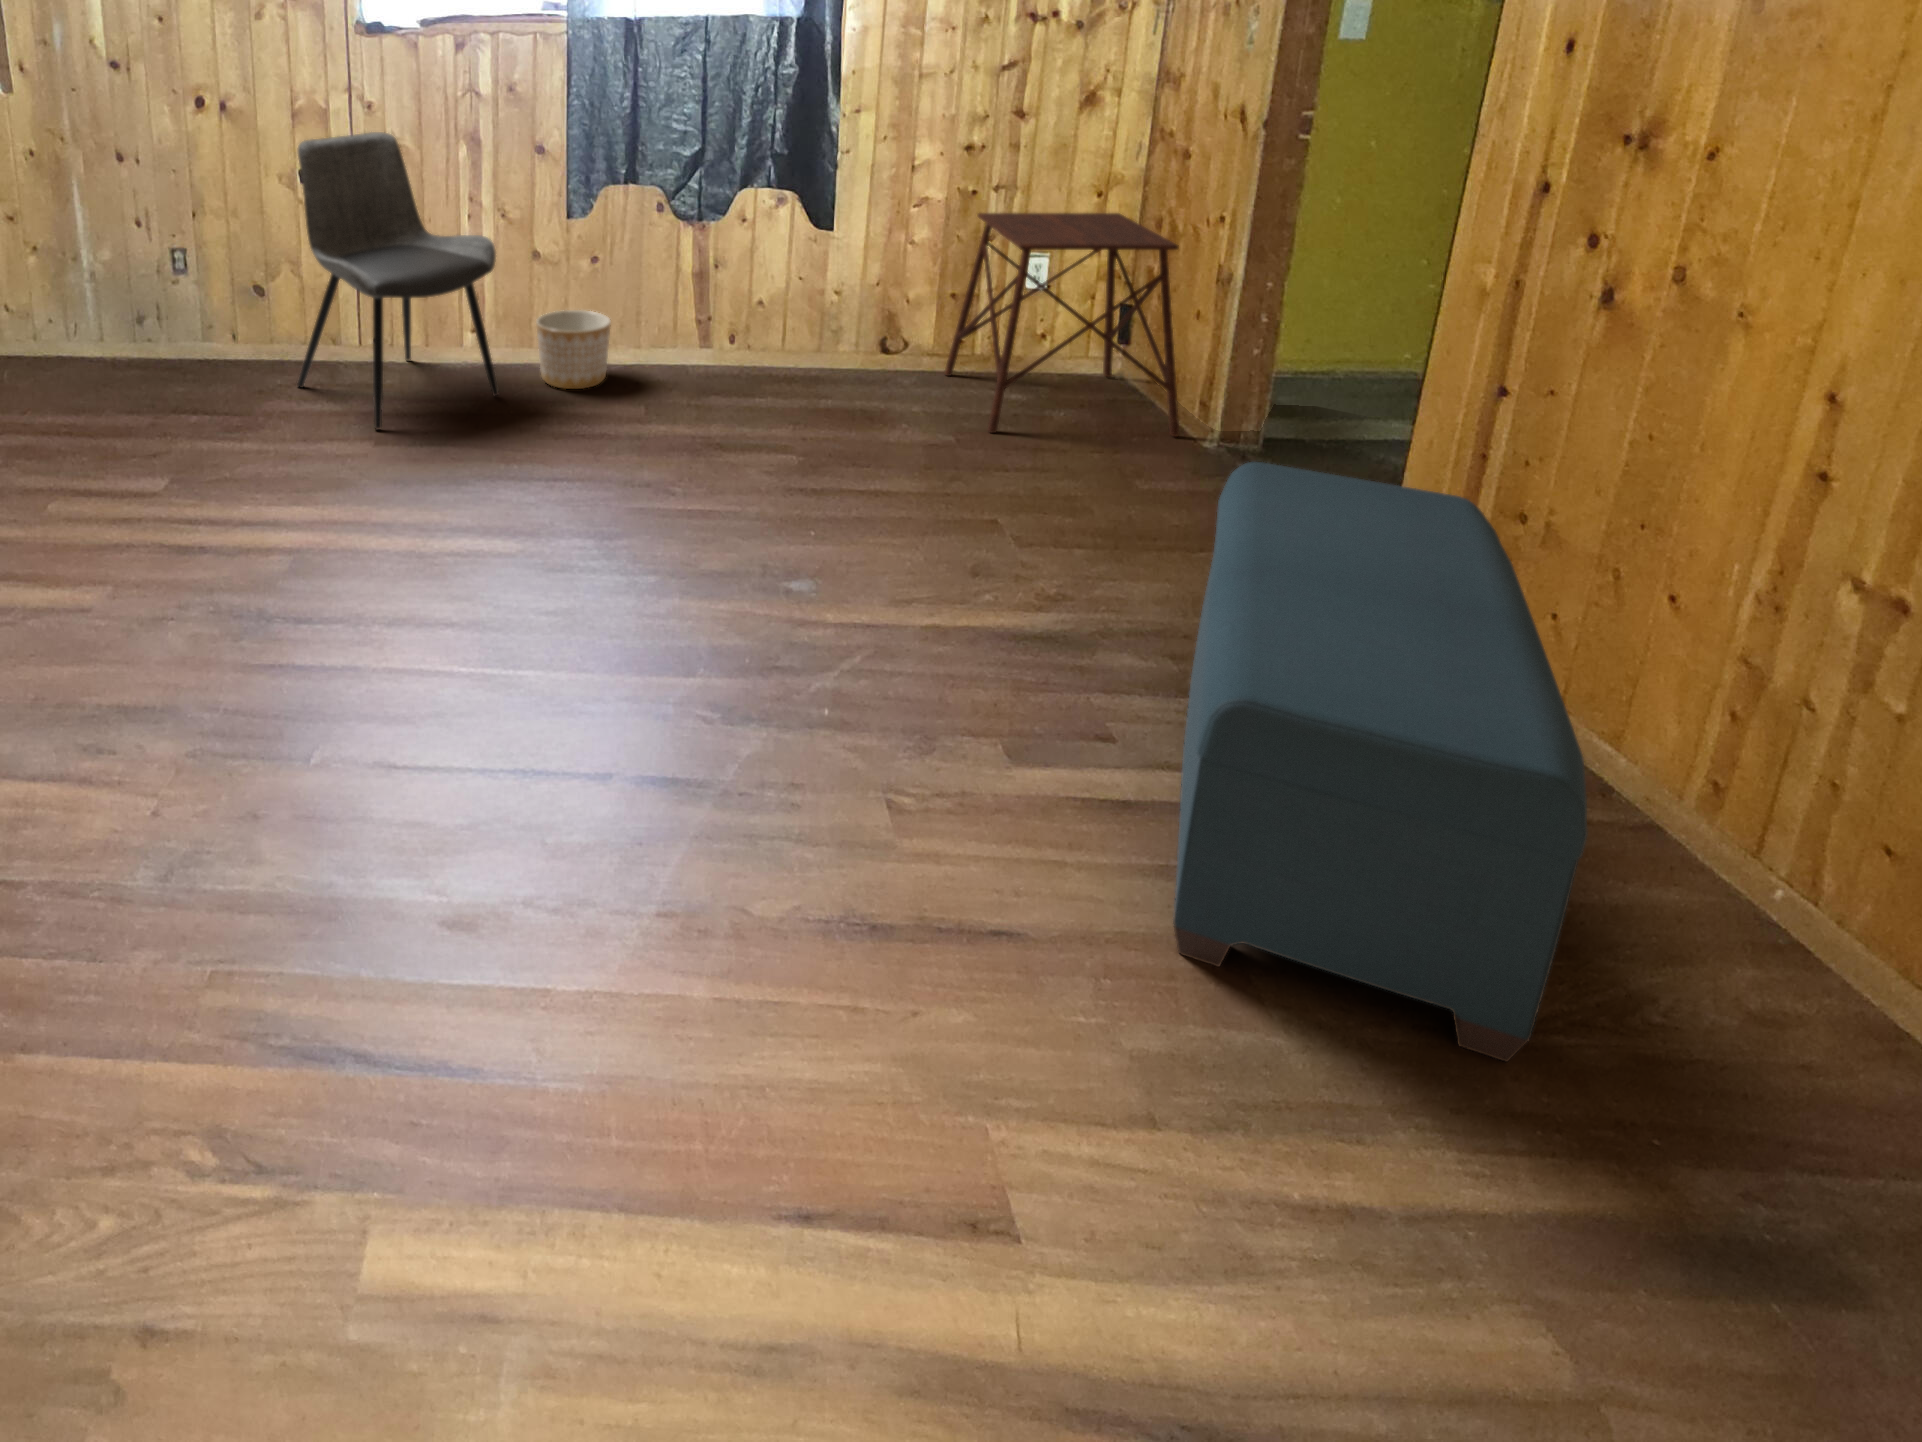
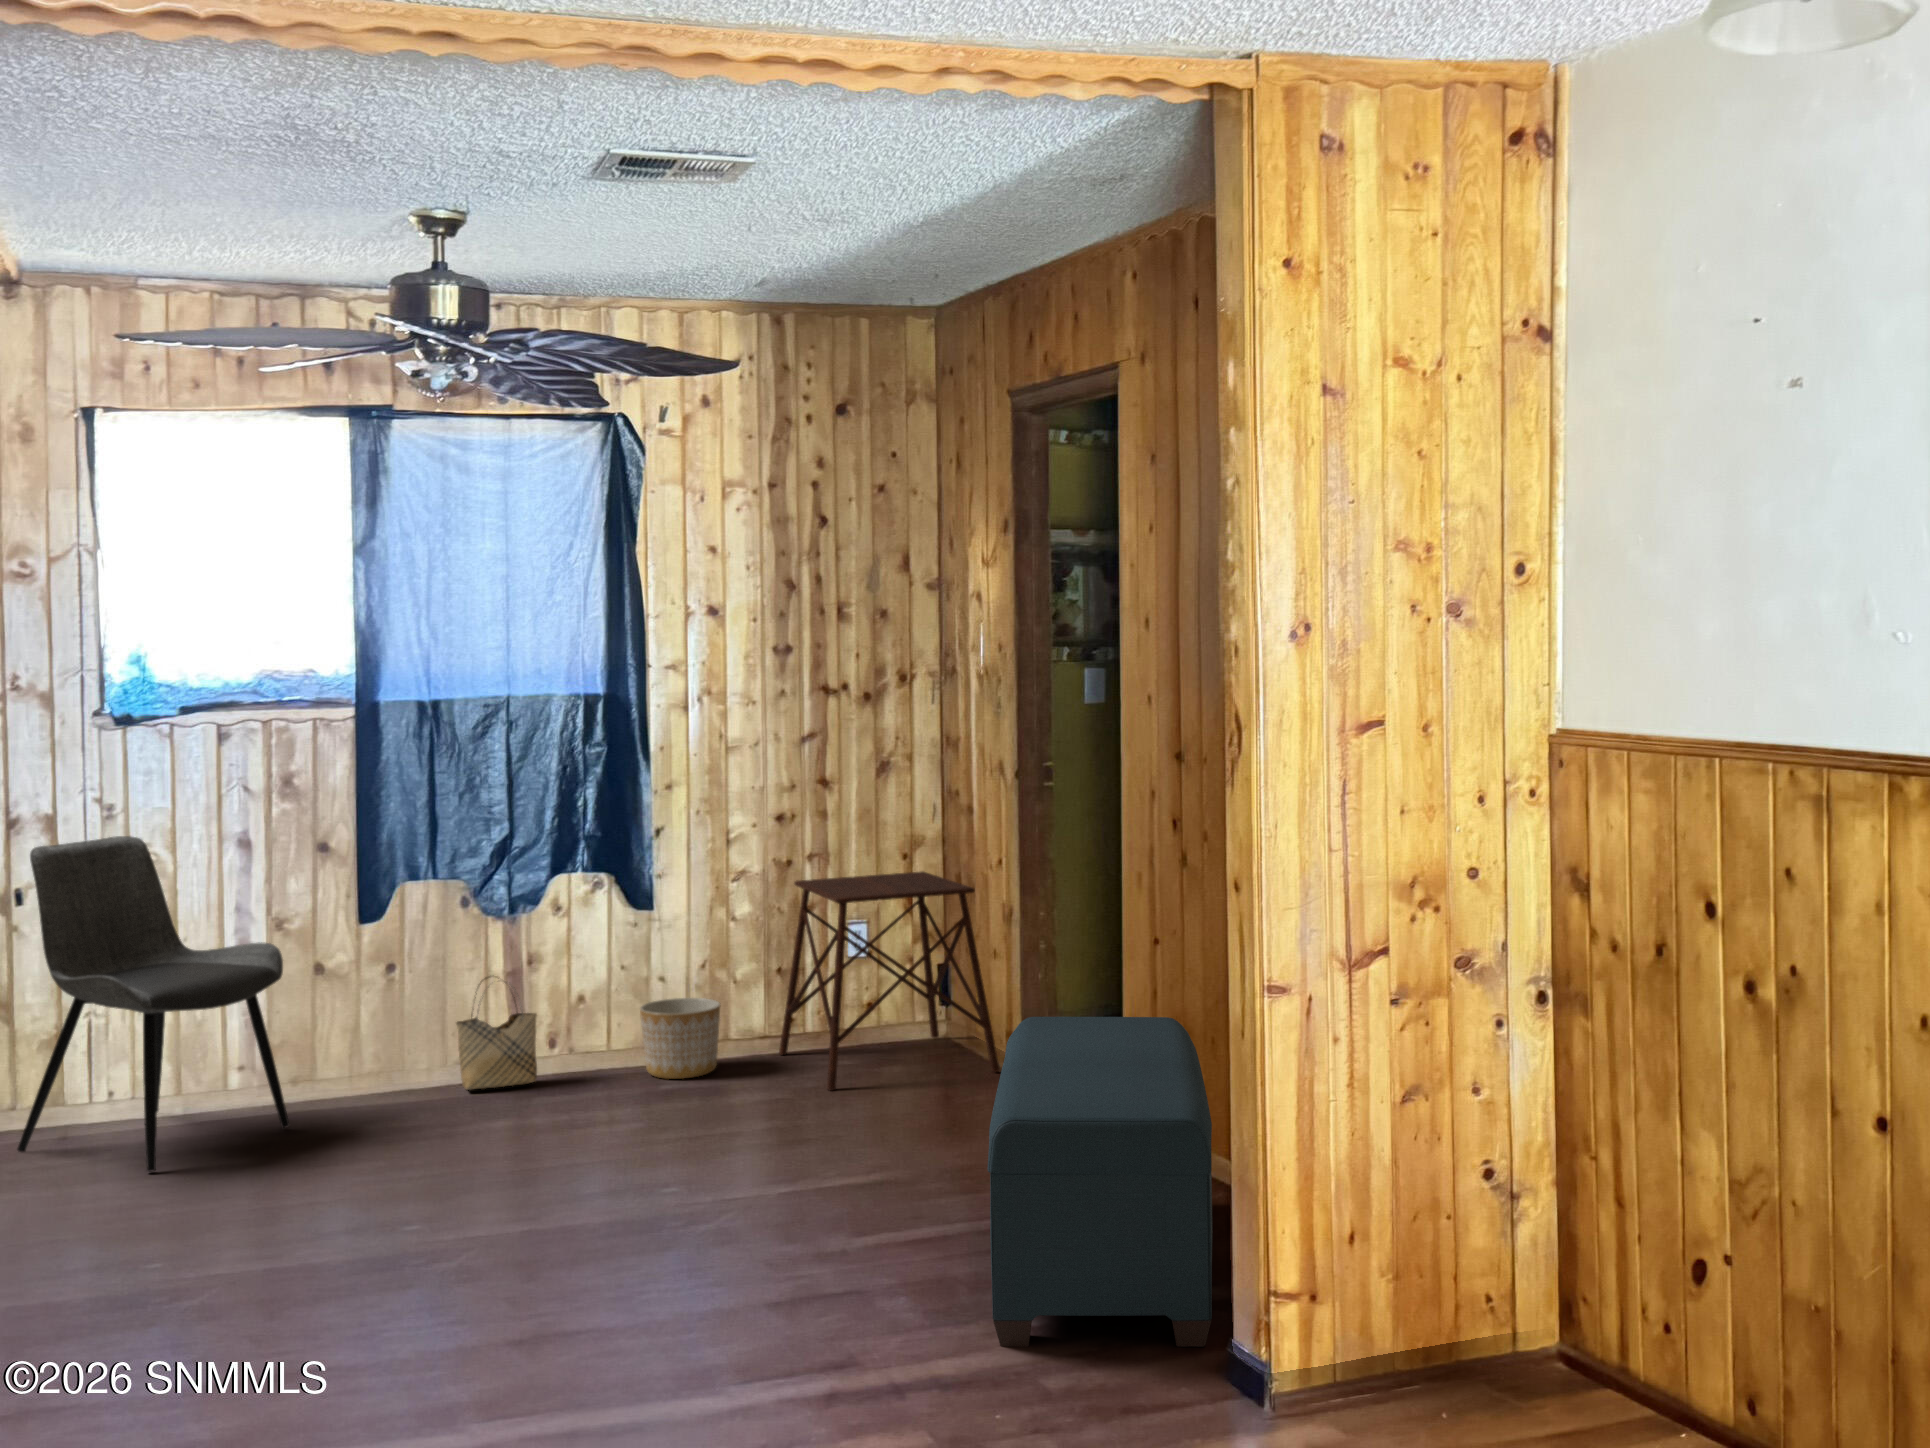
woven basket: none [646,276,718,376] -> present [456,977,537,1090]
planter: present [536,310,611,389] -> present [640,998,720,1079]

